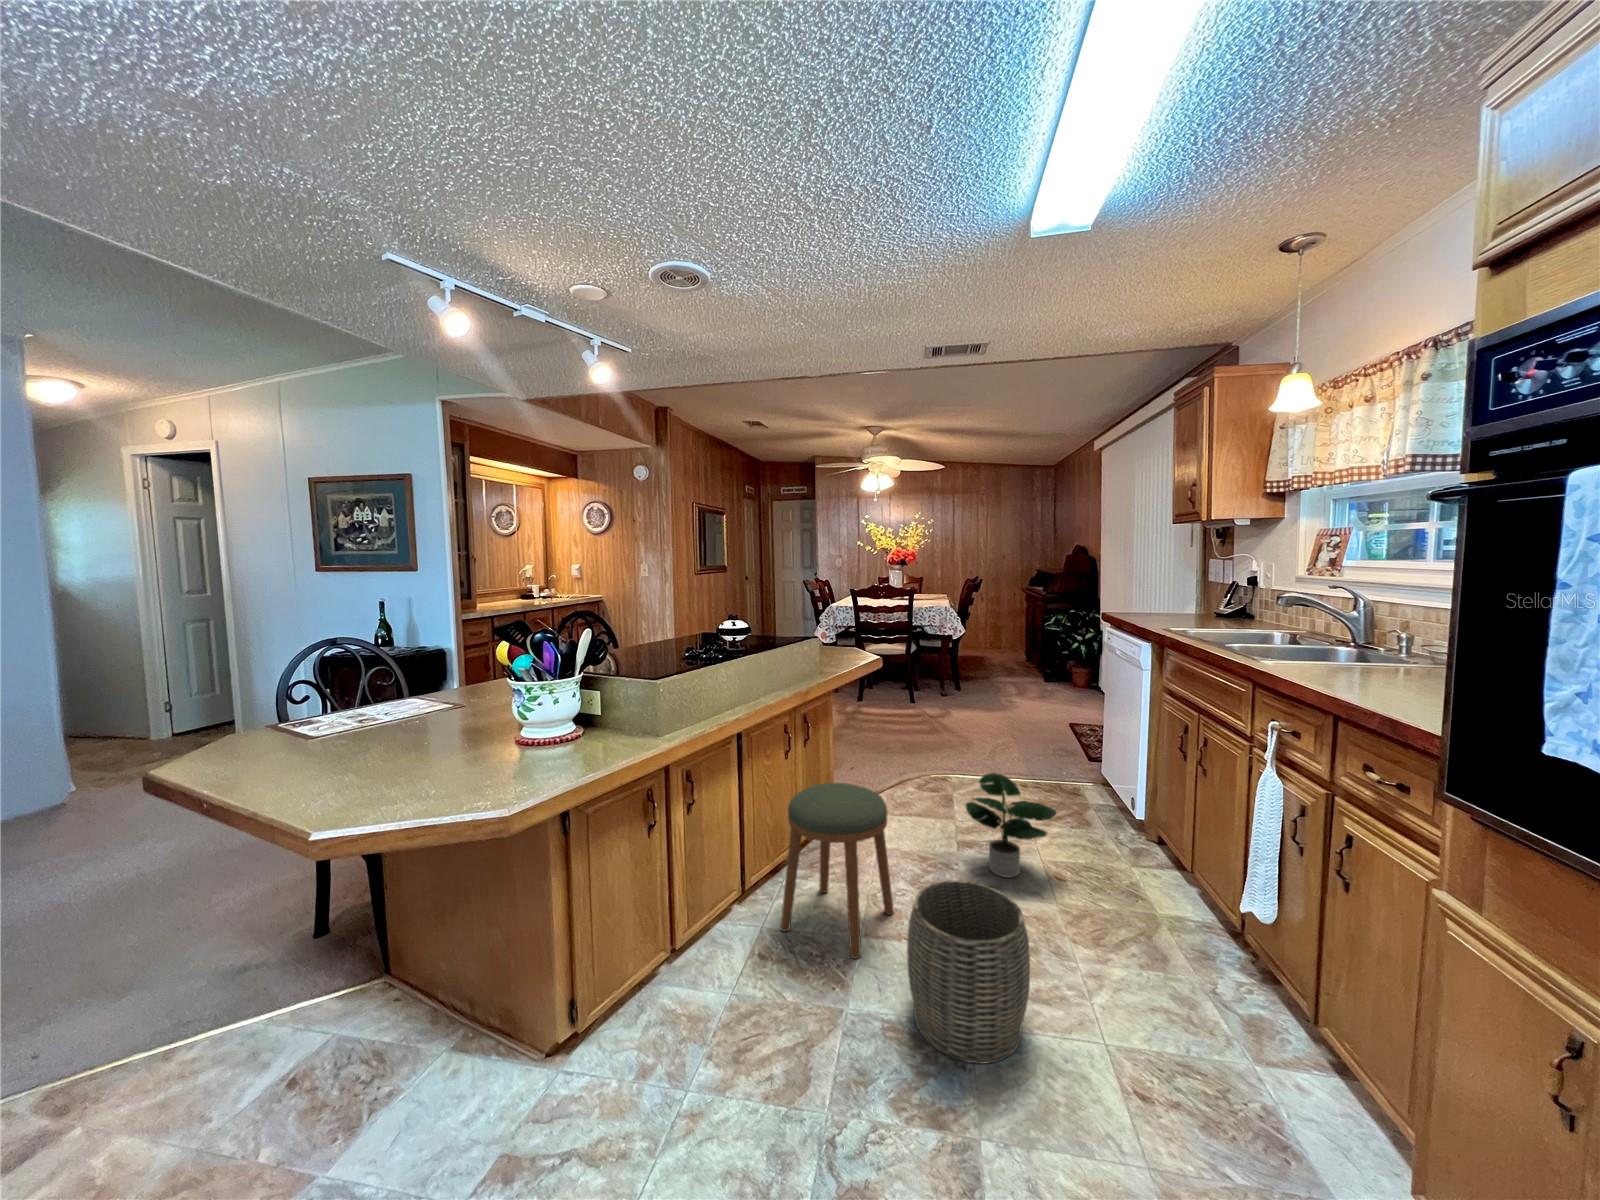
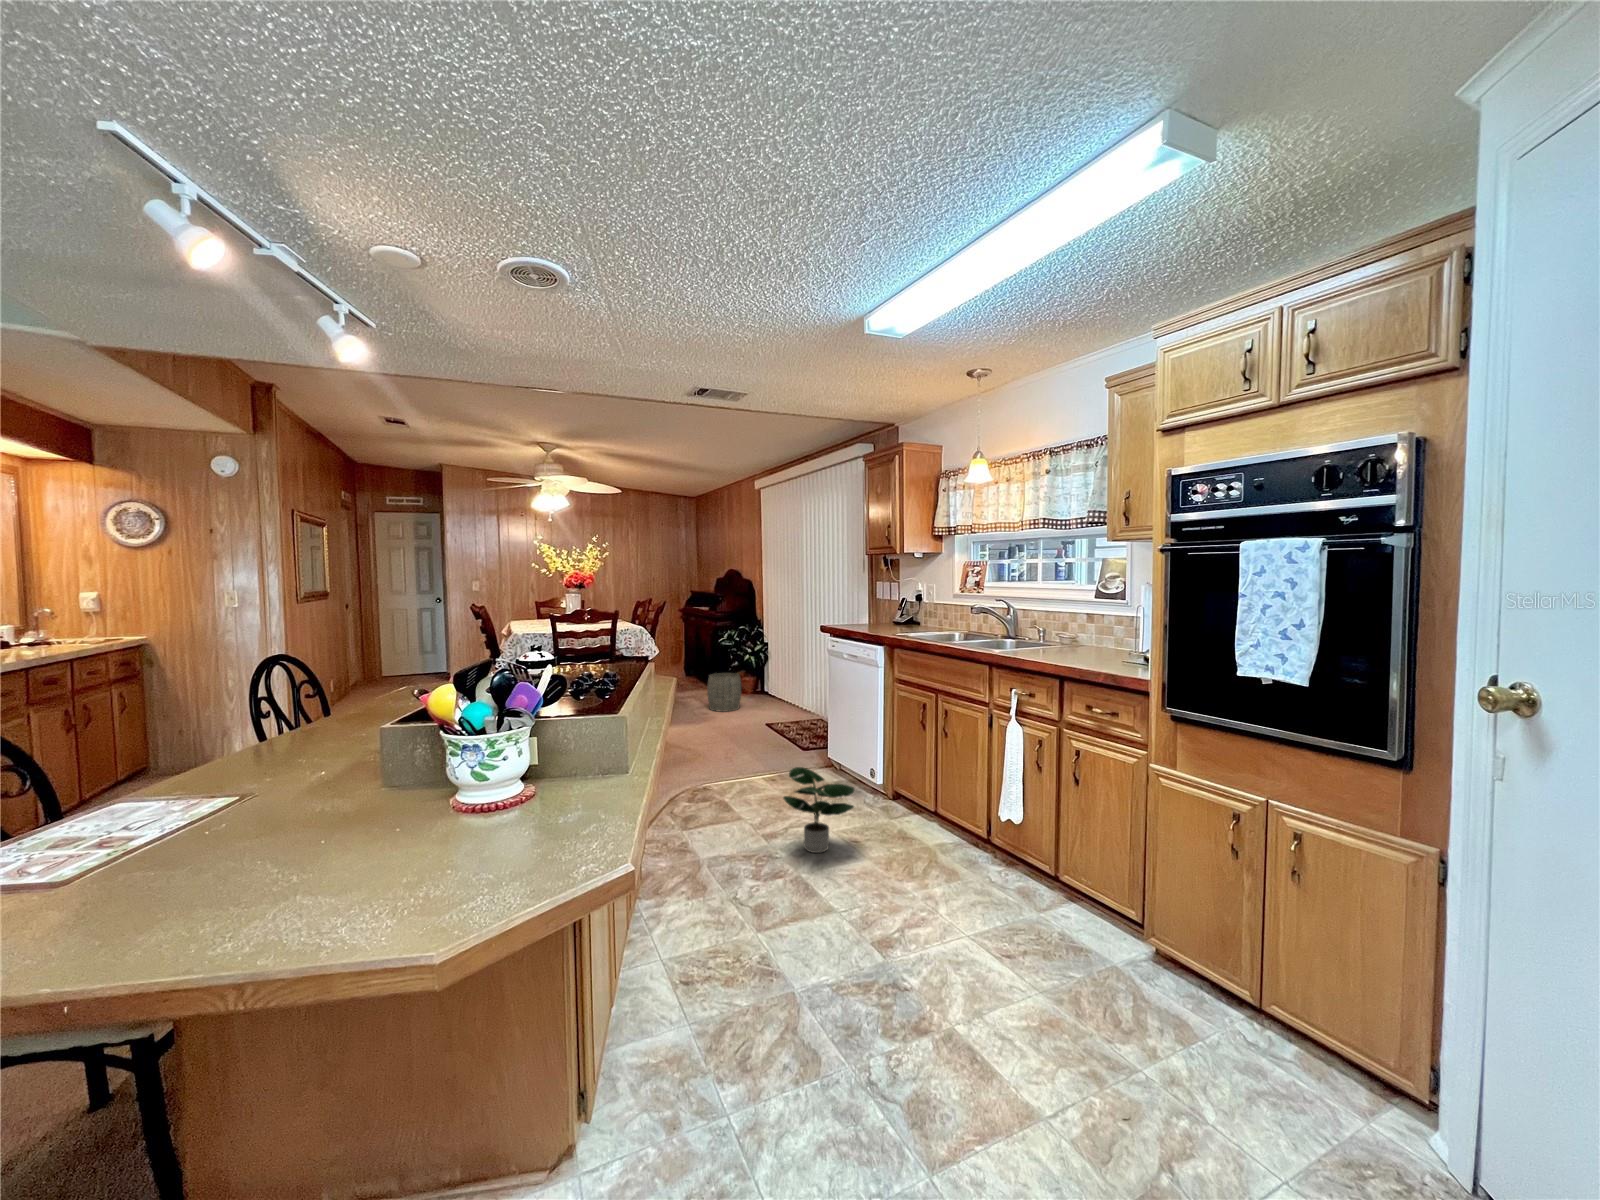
stool: present [780,783,894,959] -> none [677,797,773,959]
woven basket: present [907,880,1030,1064] -> present [707,673,741,712]

